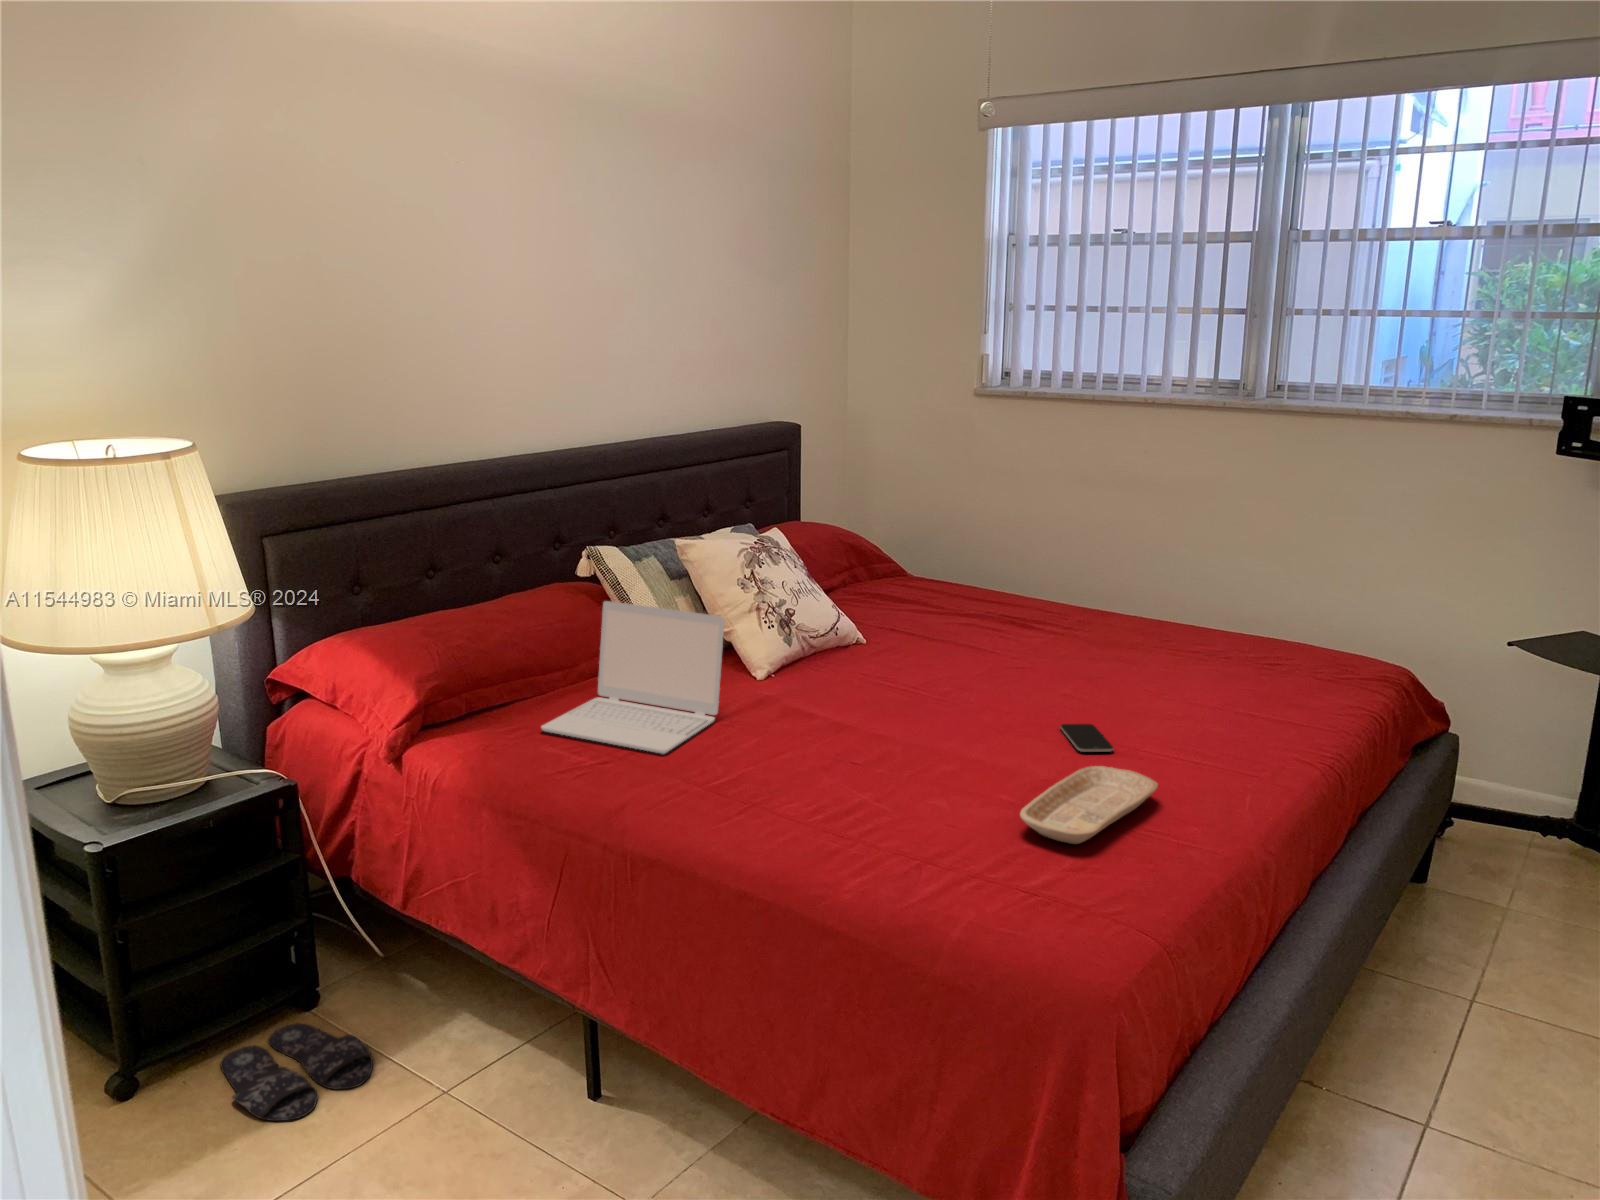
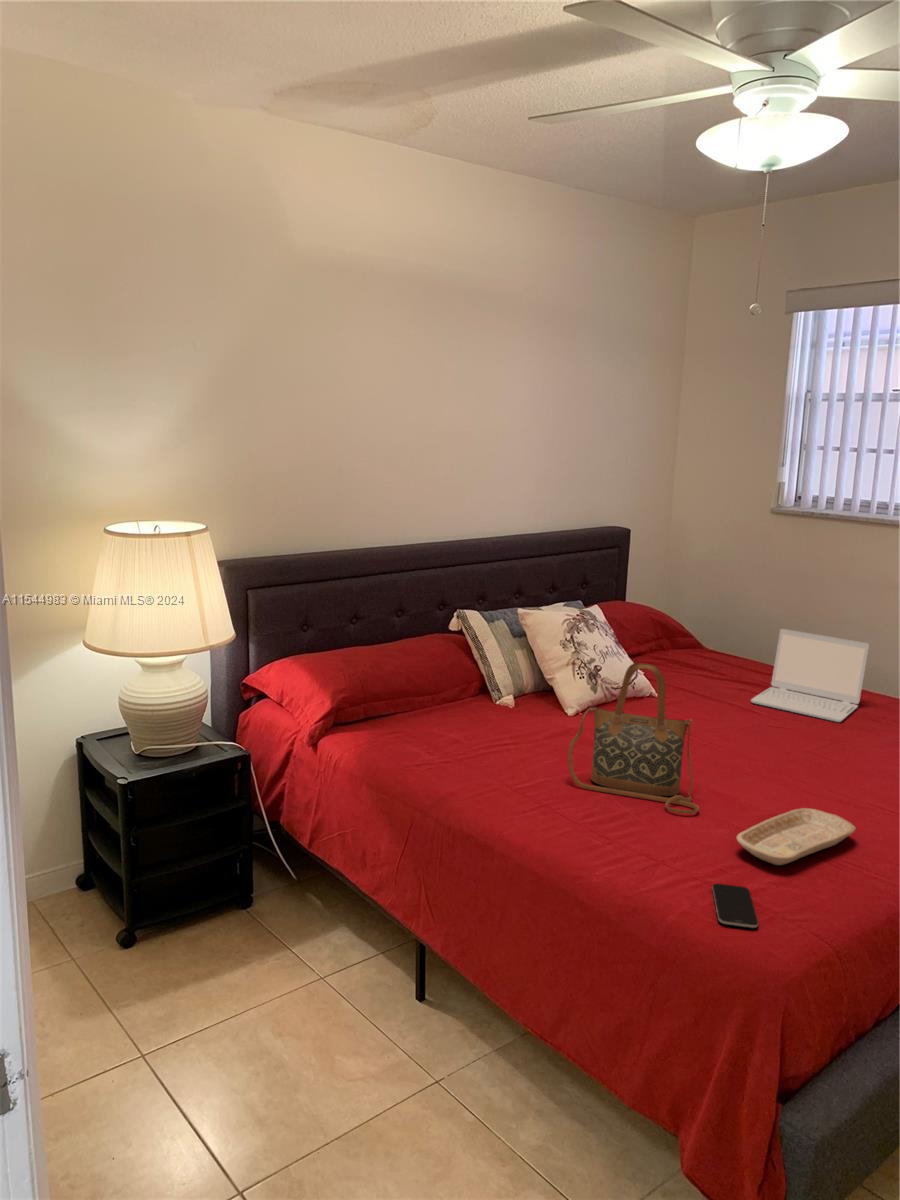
handbag: none [776,596,960,793] -> present [568,663,699,814]
laptop: present [541,601,724,754] -> present [751,629,869,722]
smartphone: present [1061,724,1113,752] -> present [713,884,758,928]
slippers: present [220,1023,373,1121] -> none [186,915,279,978]

